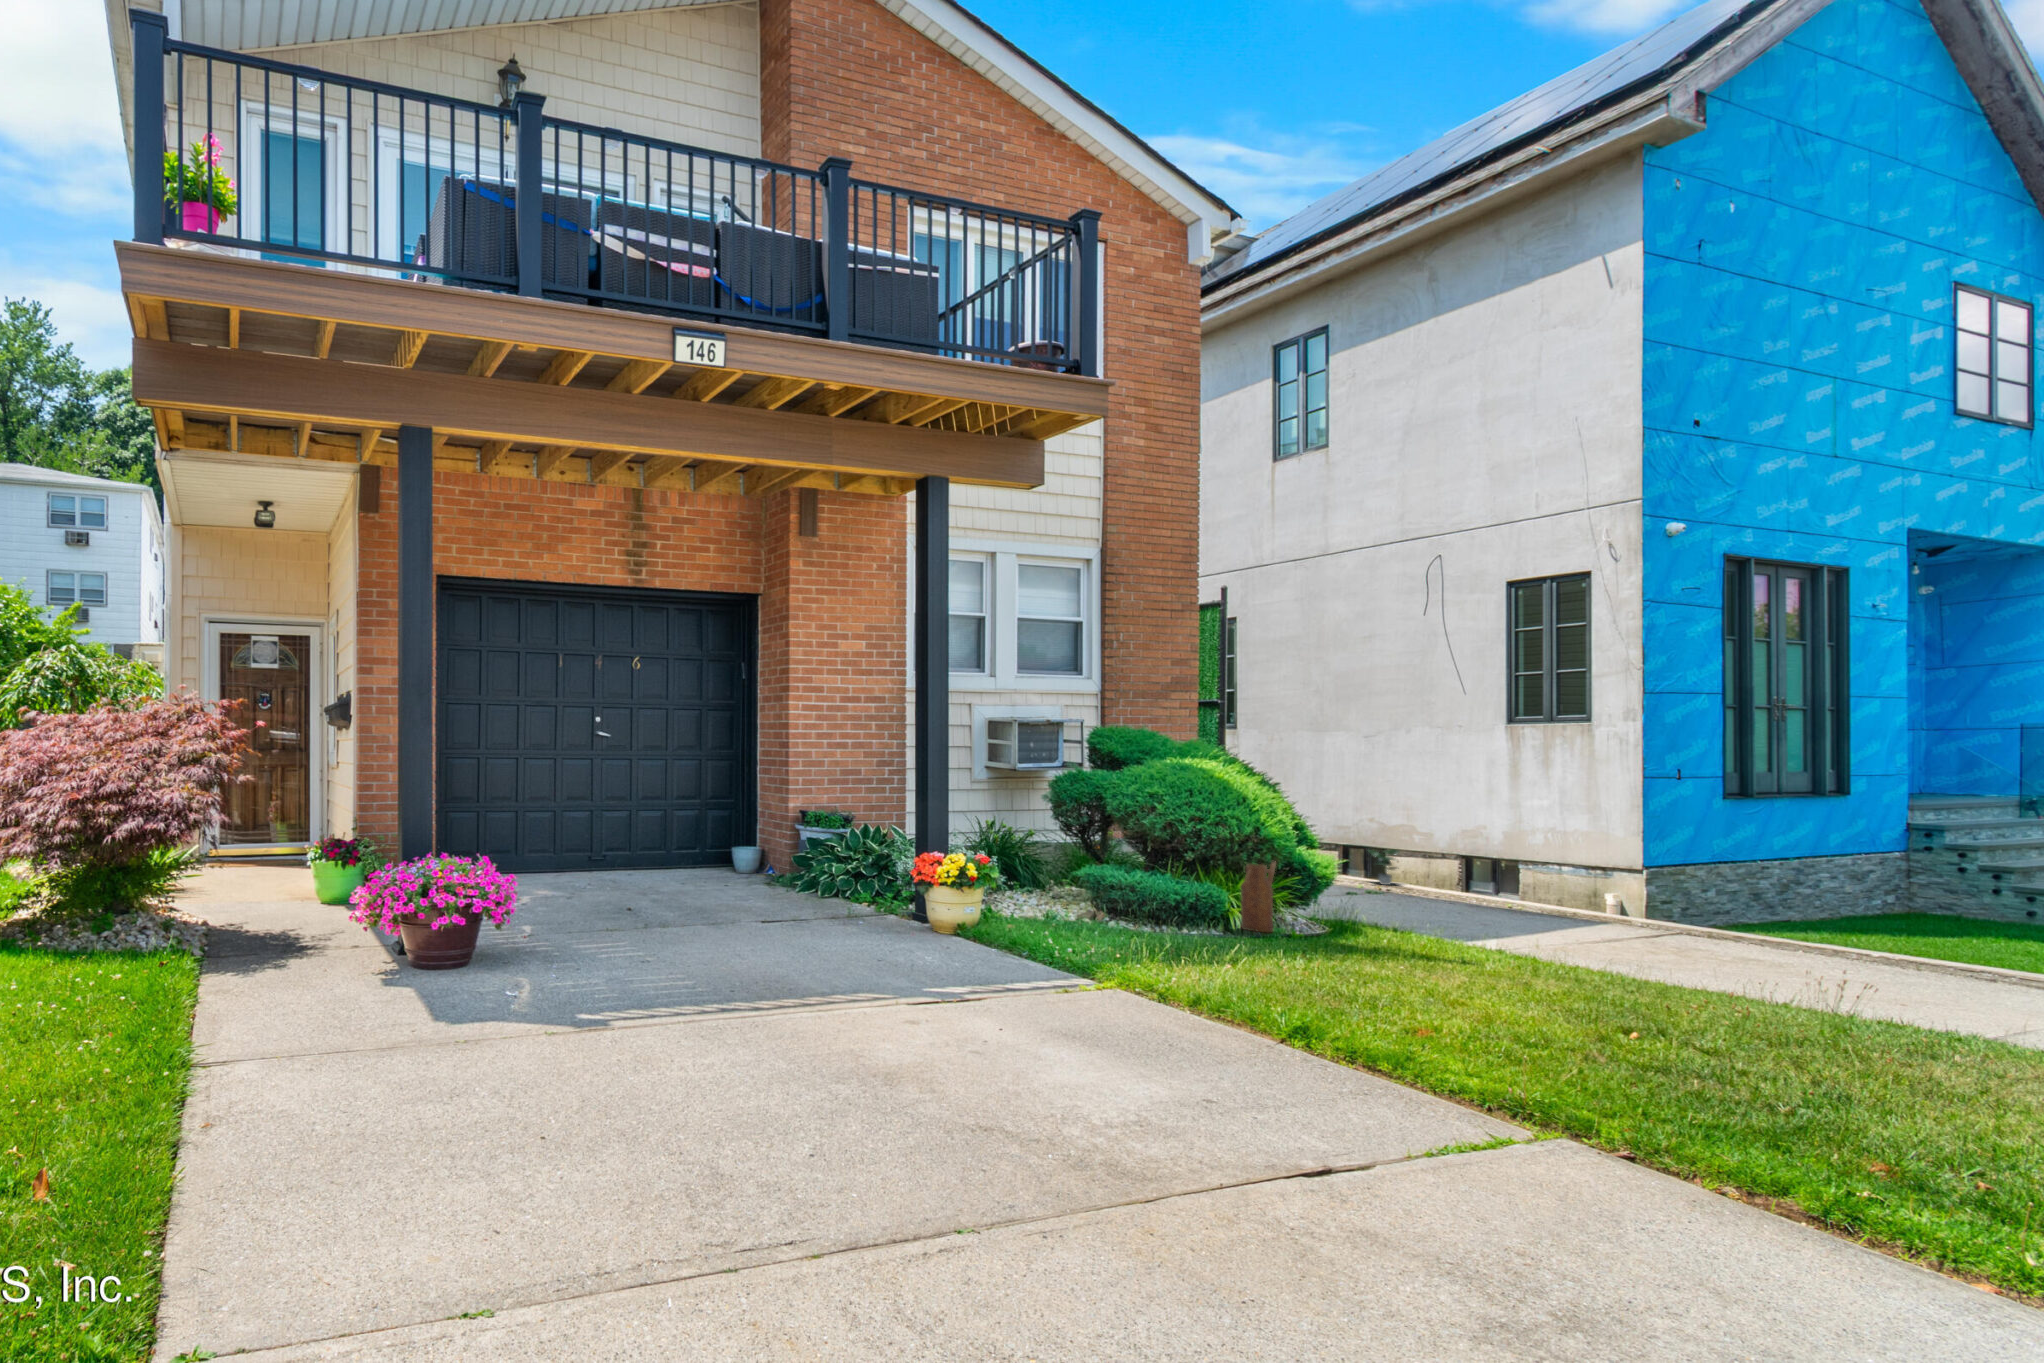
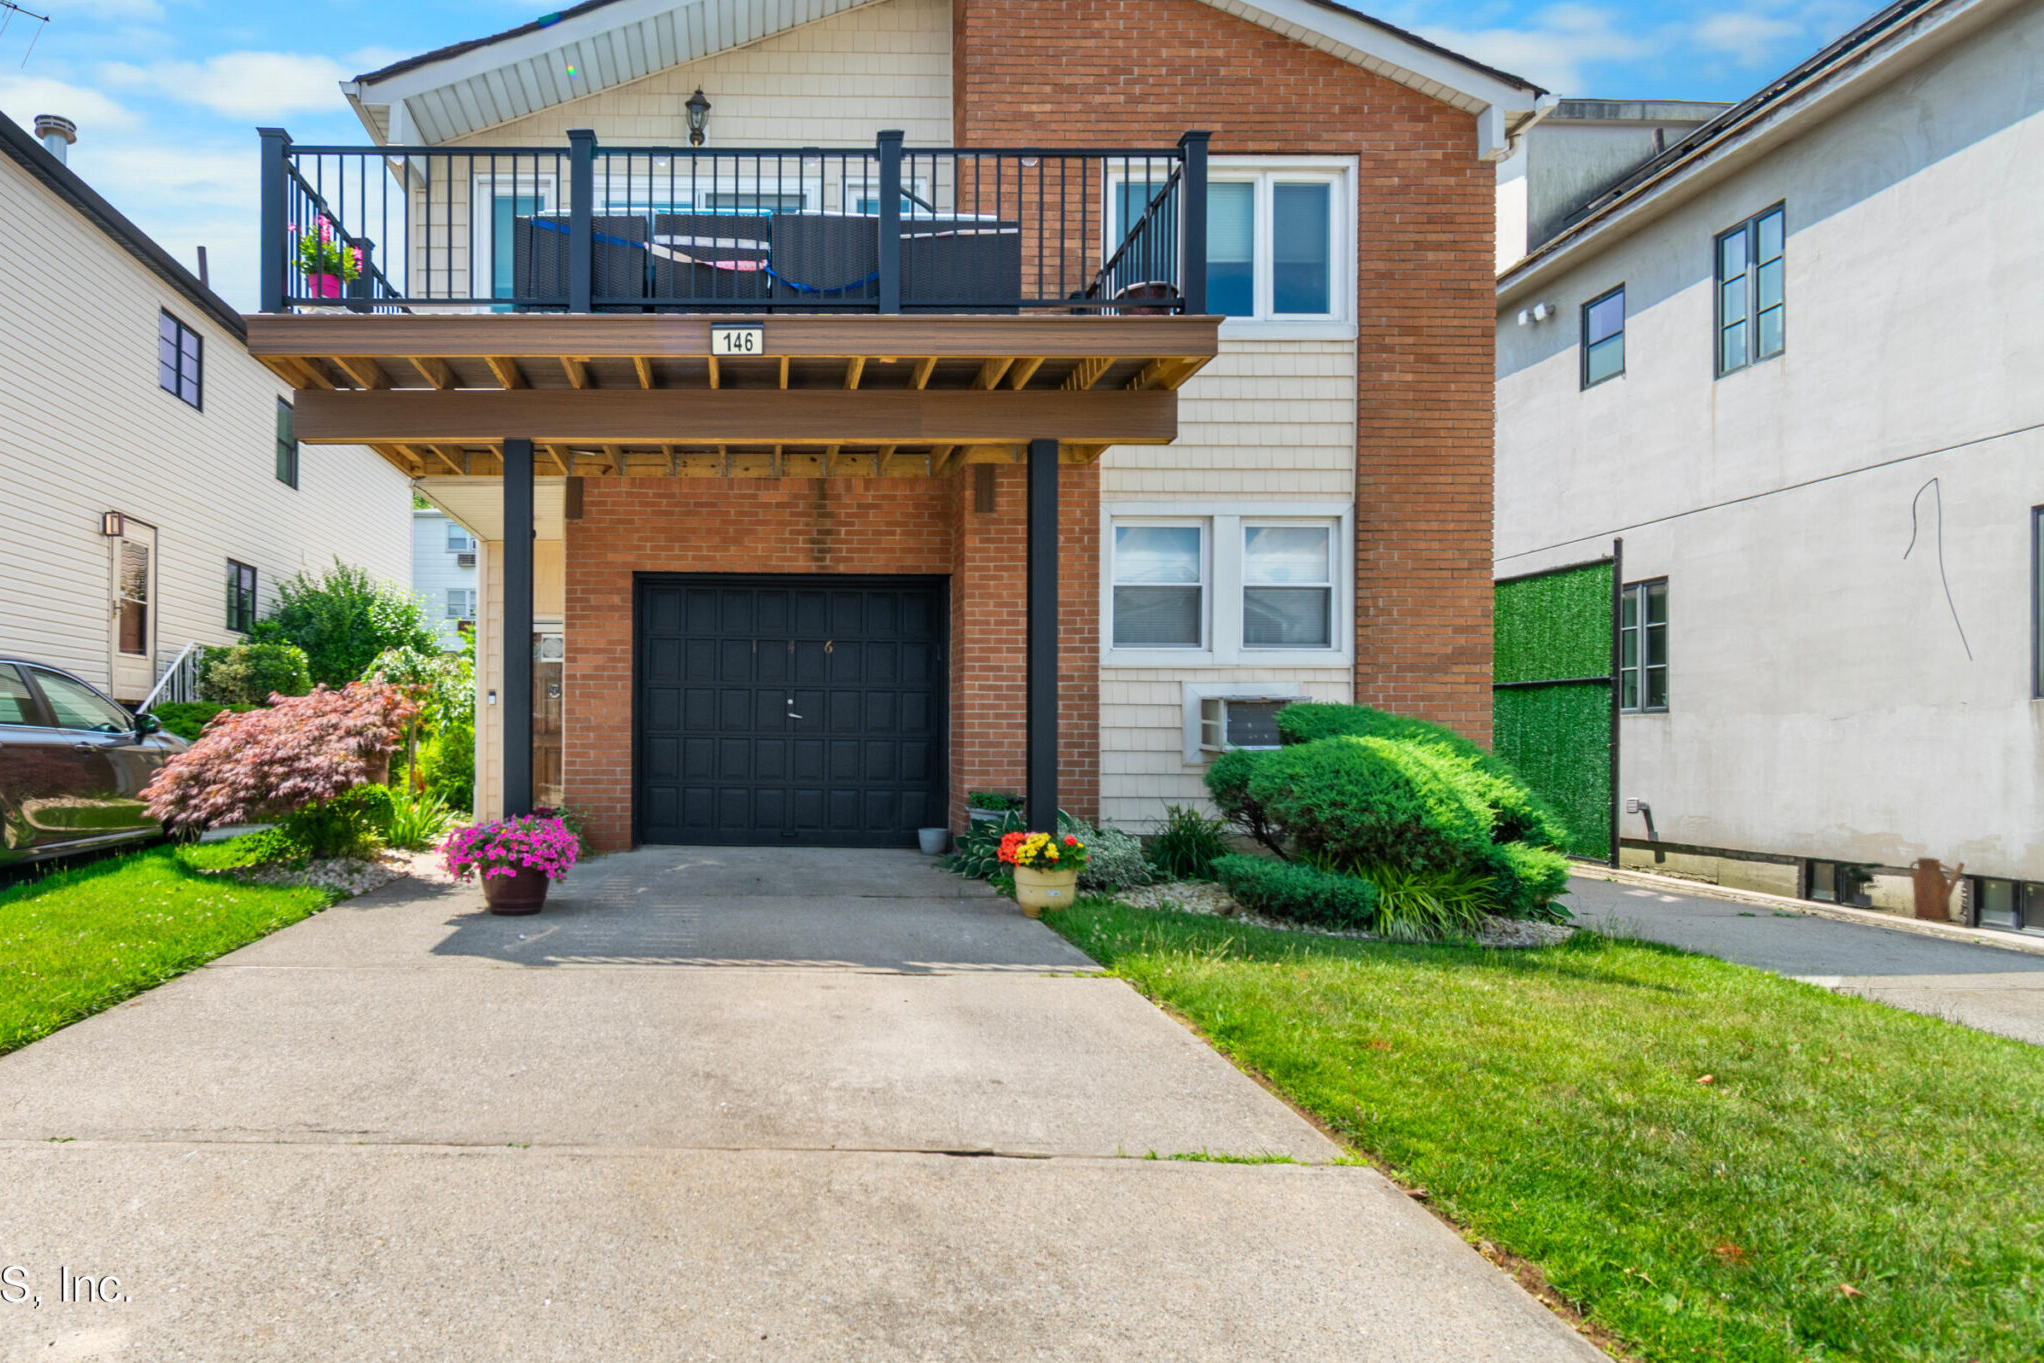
watering can: present [1241,862,1276,933] -> present [1909,858,1964,922]

